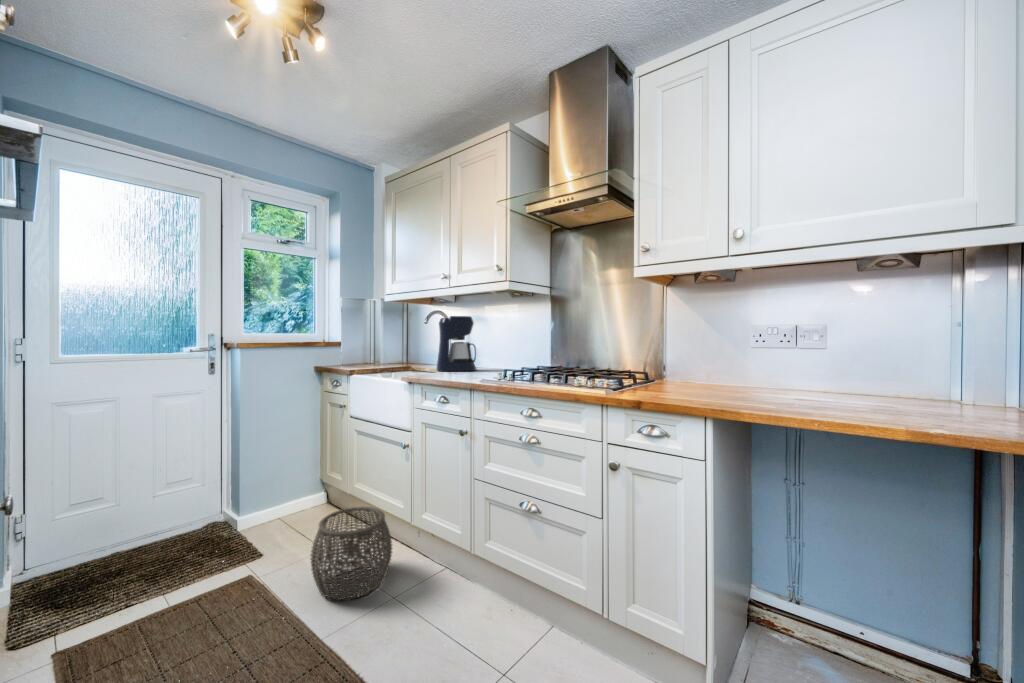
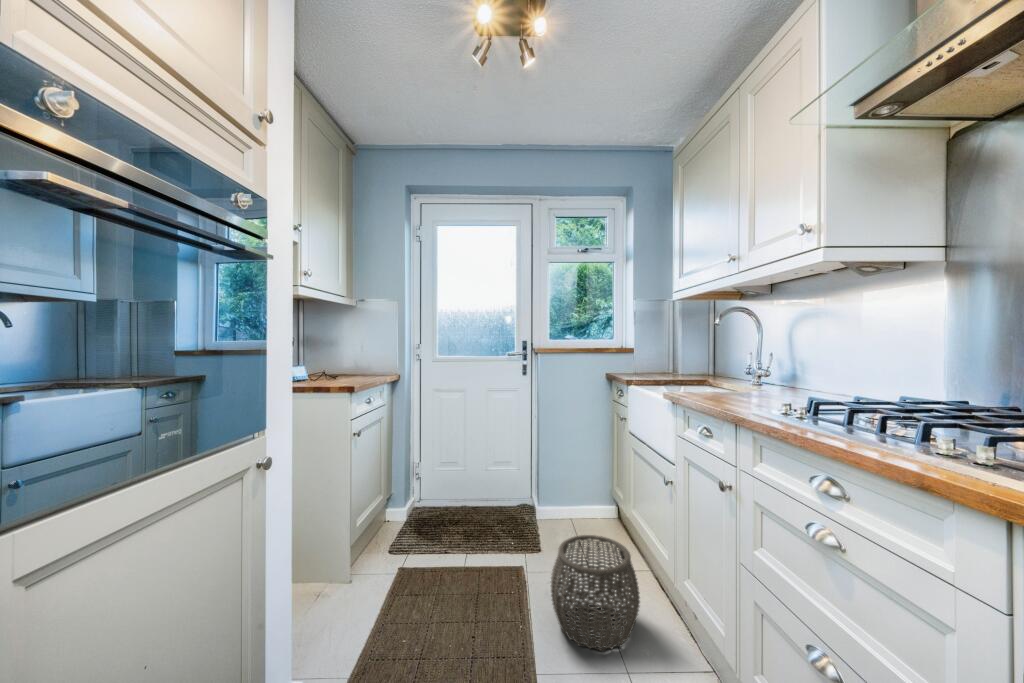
coffee maker: present [437,316,476,371] -> none [732,312,799,392]

